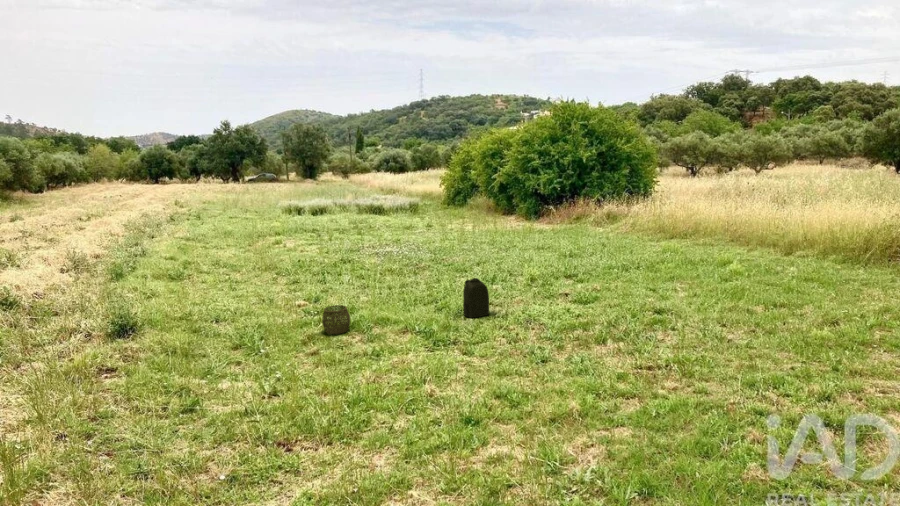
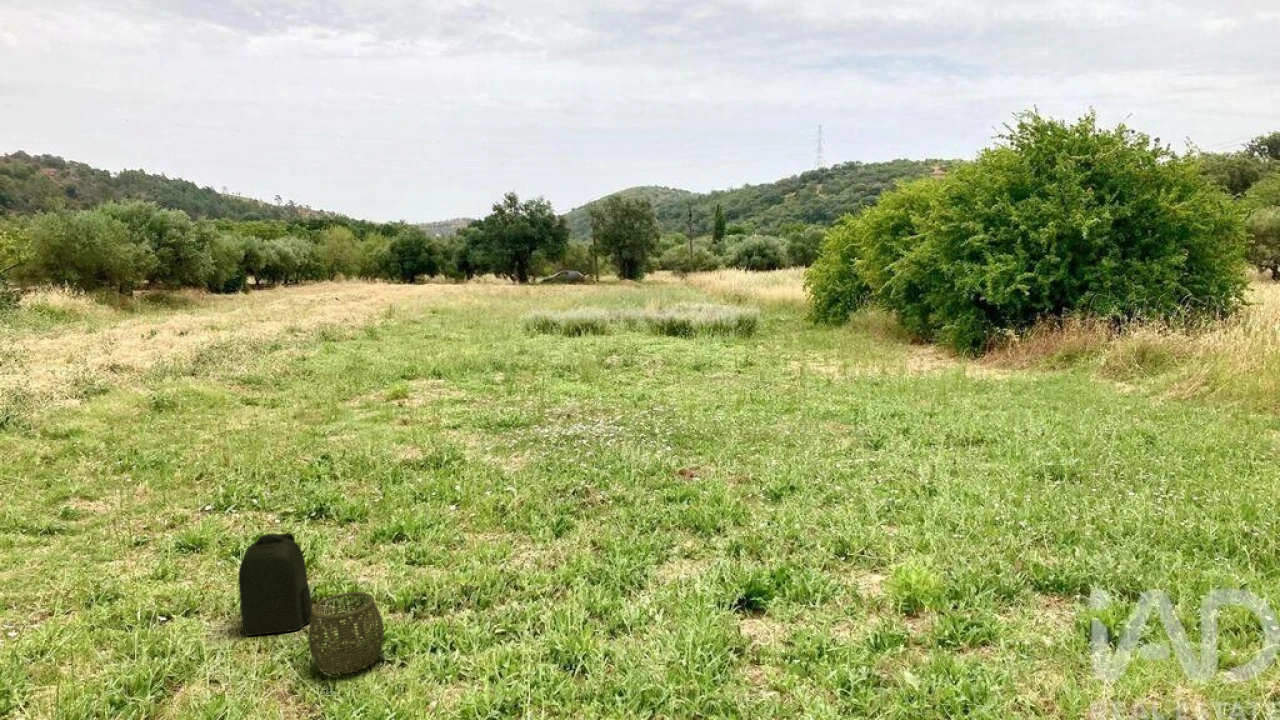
backpack: present [463,278,489,318] -> present [239,533,312,636]

